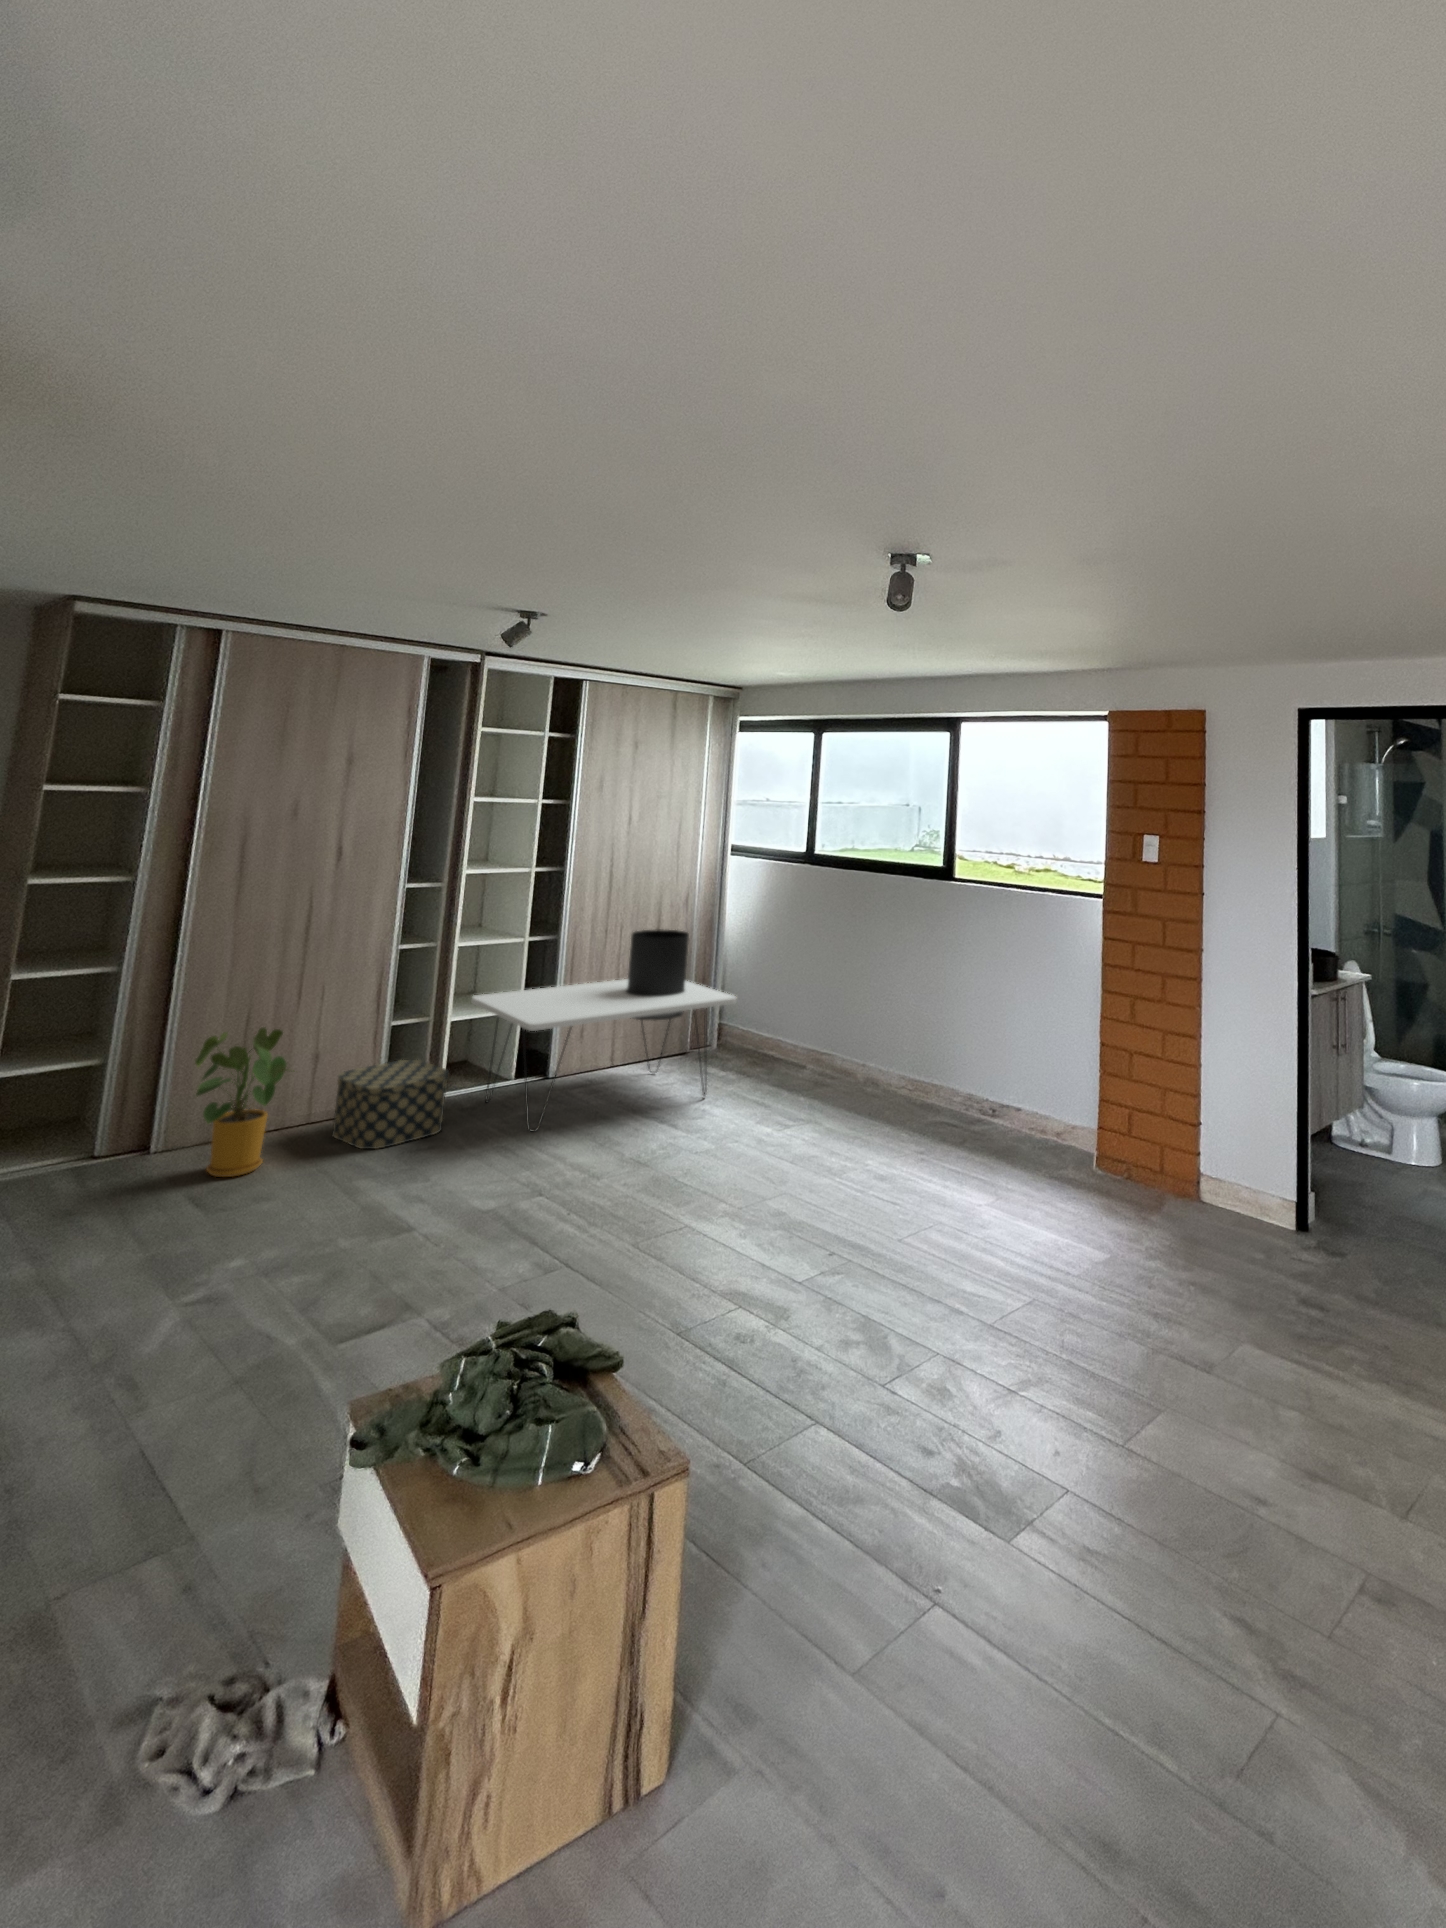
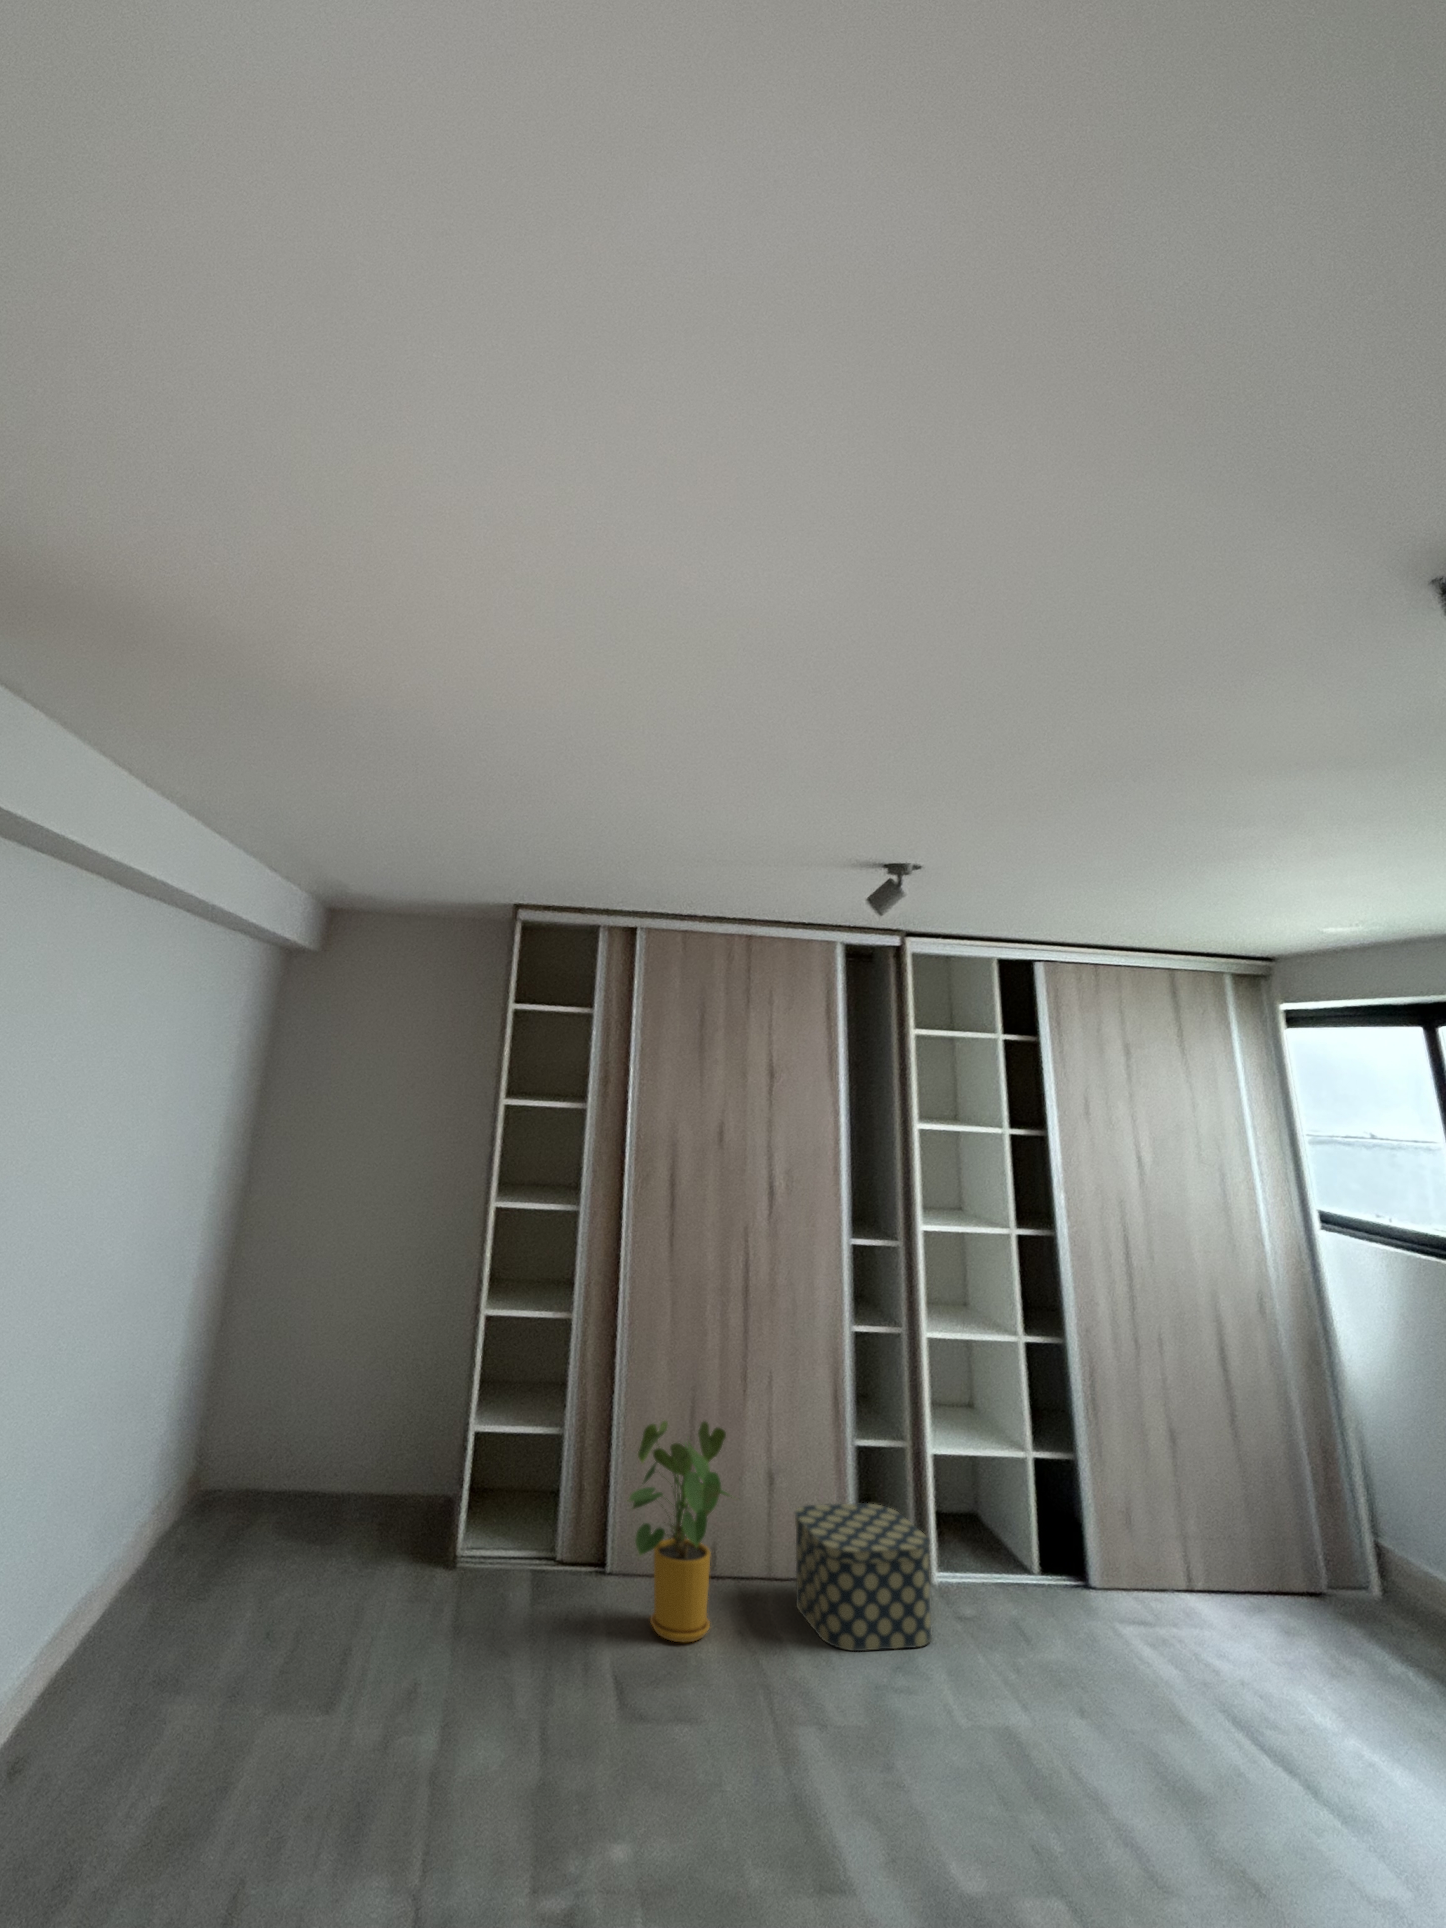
side table: present [471,930,736,1132] -> none [954,1349,1384,1704]

